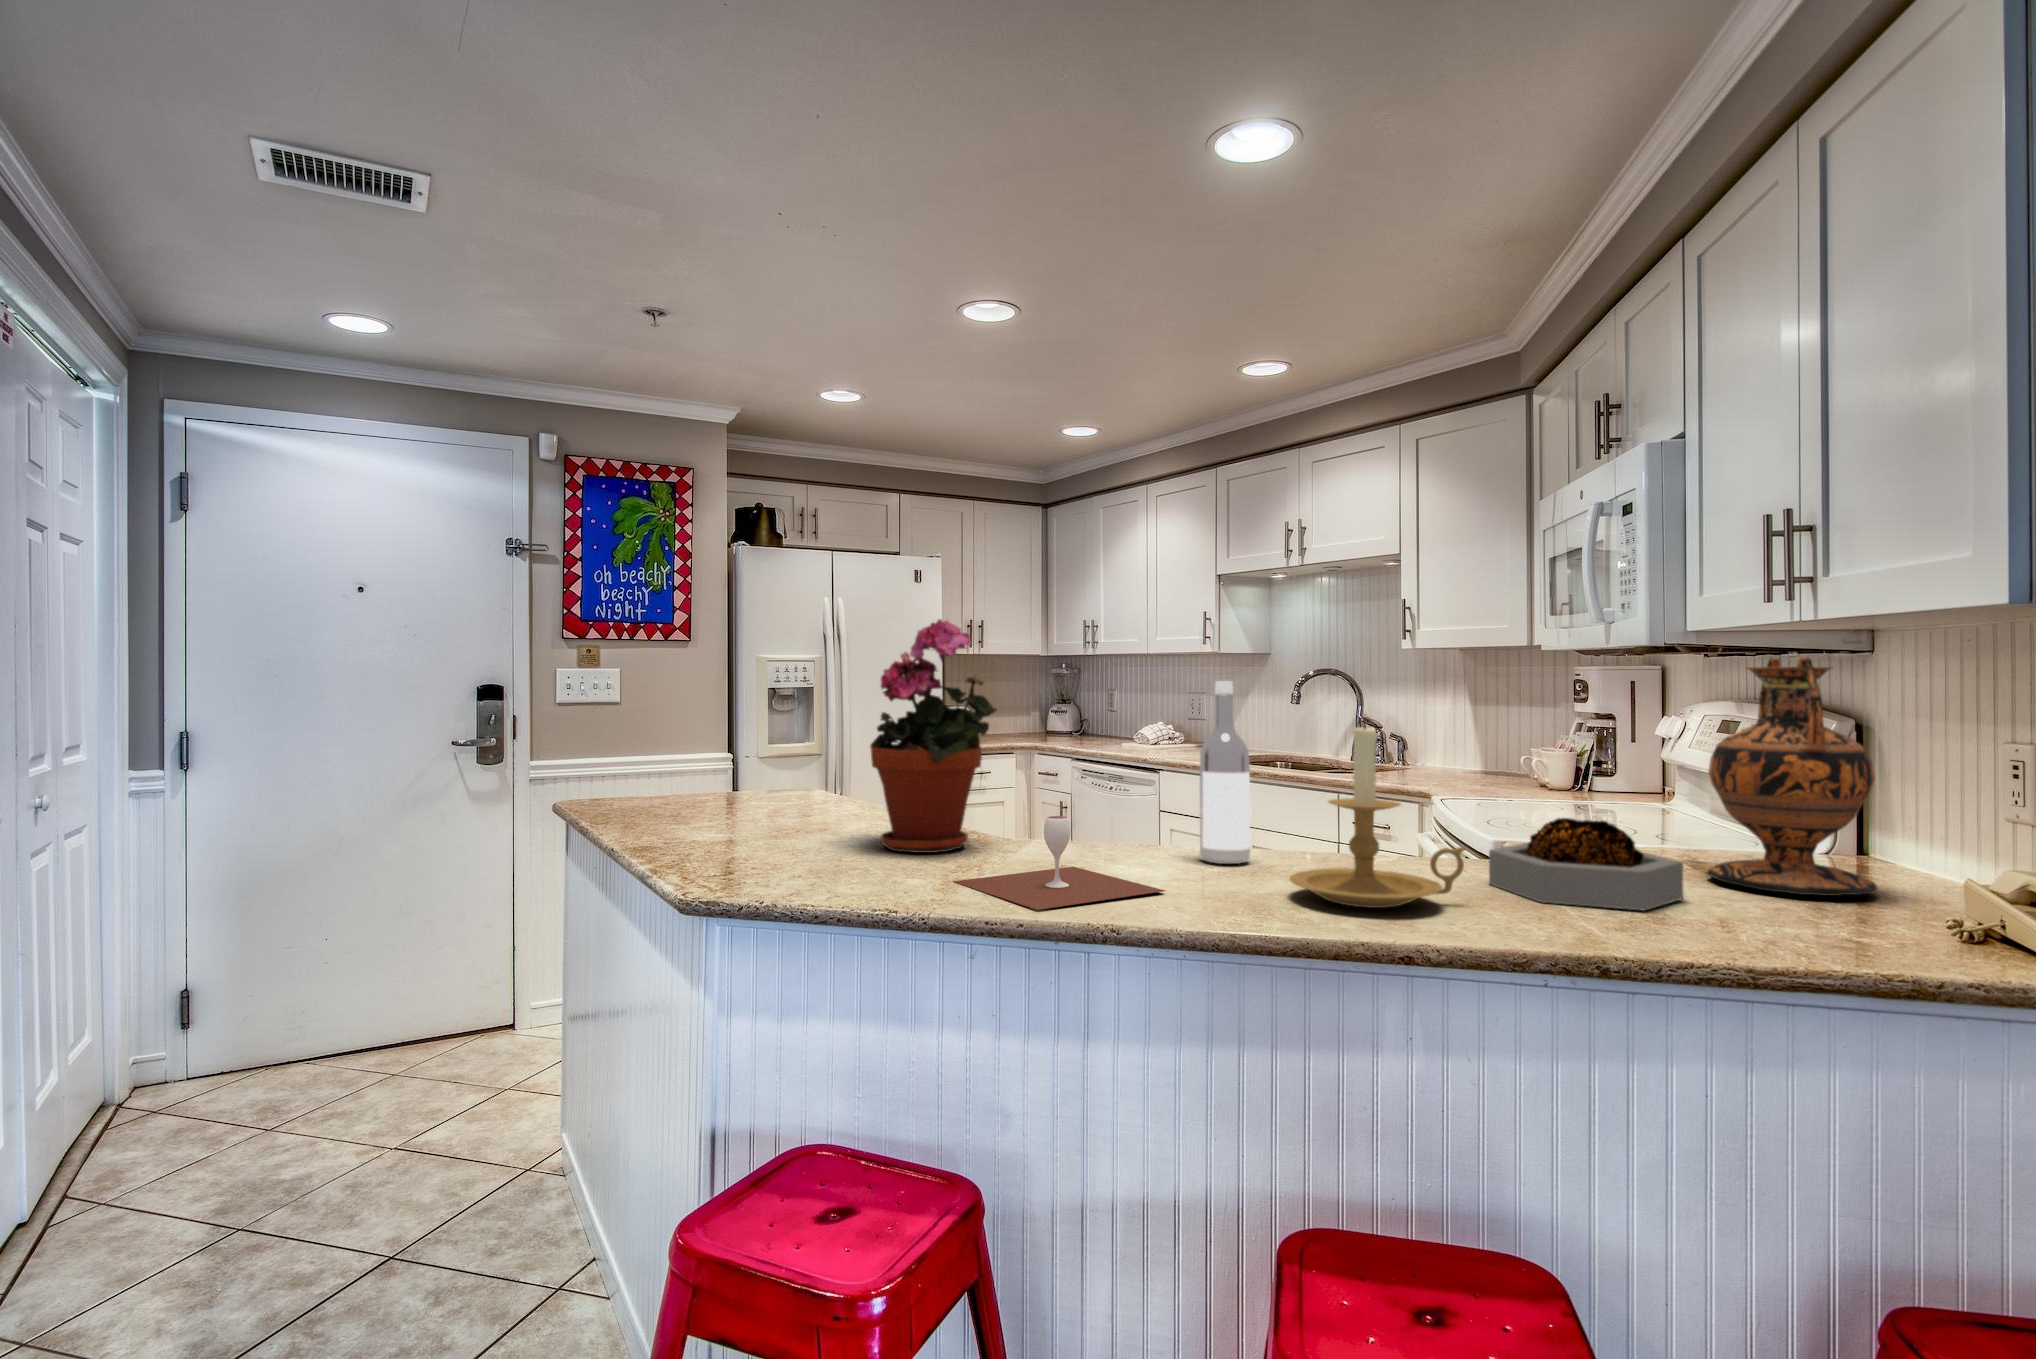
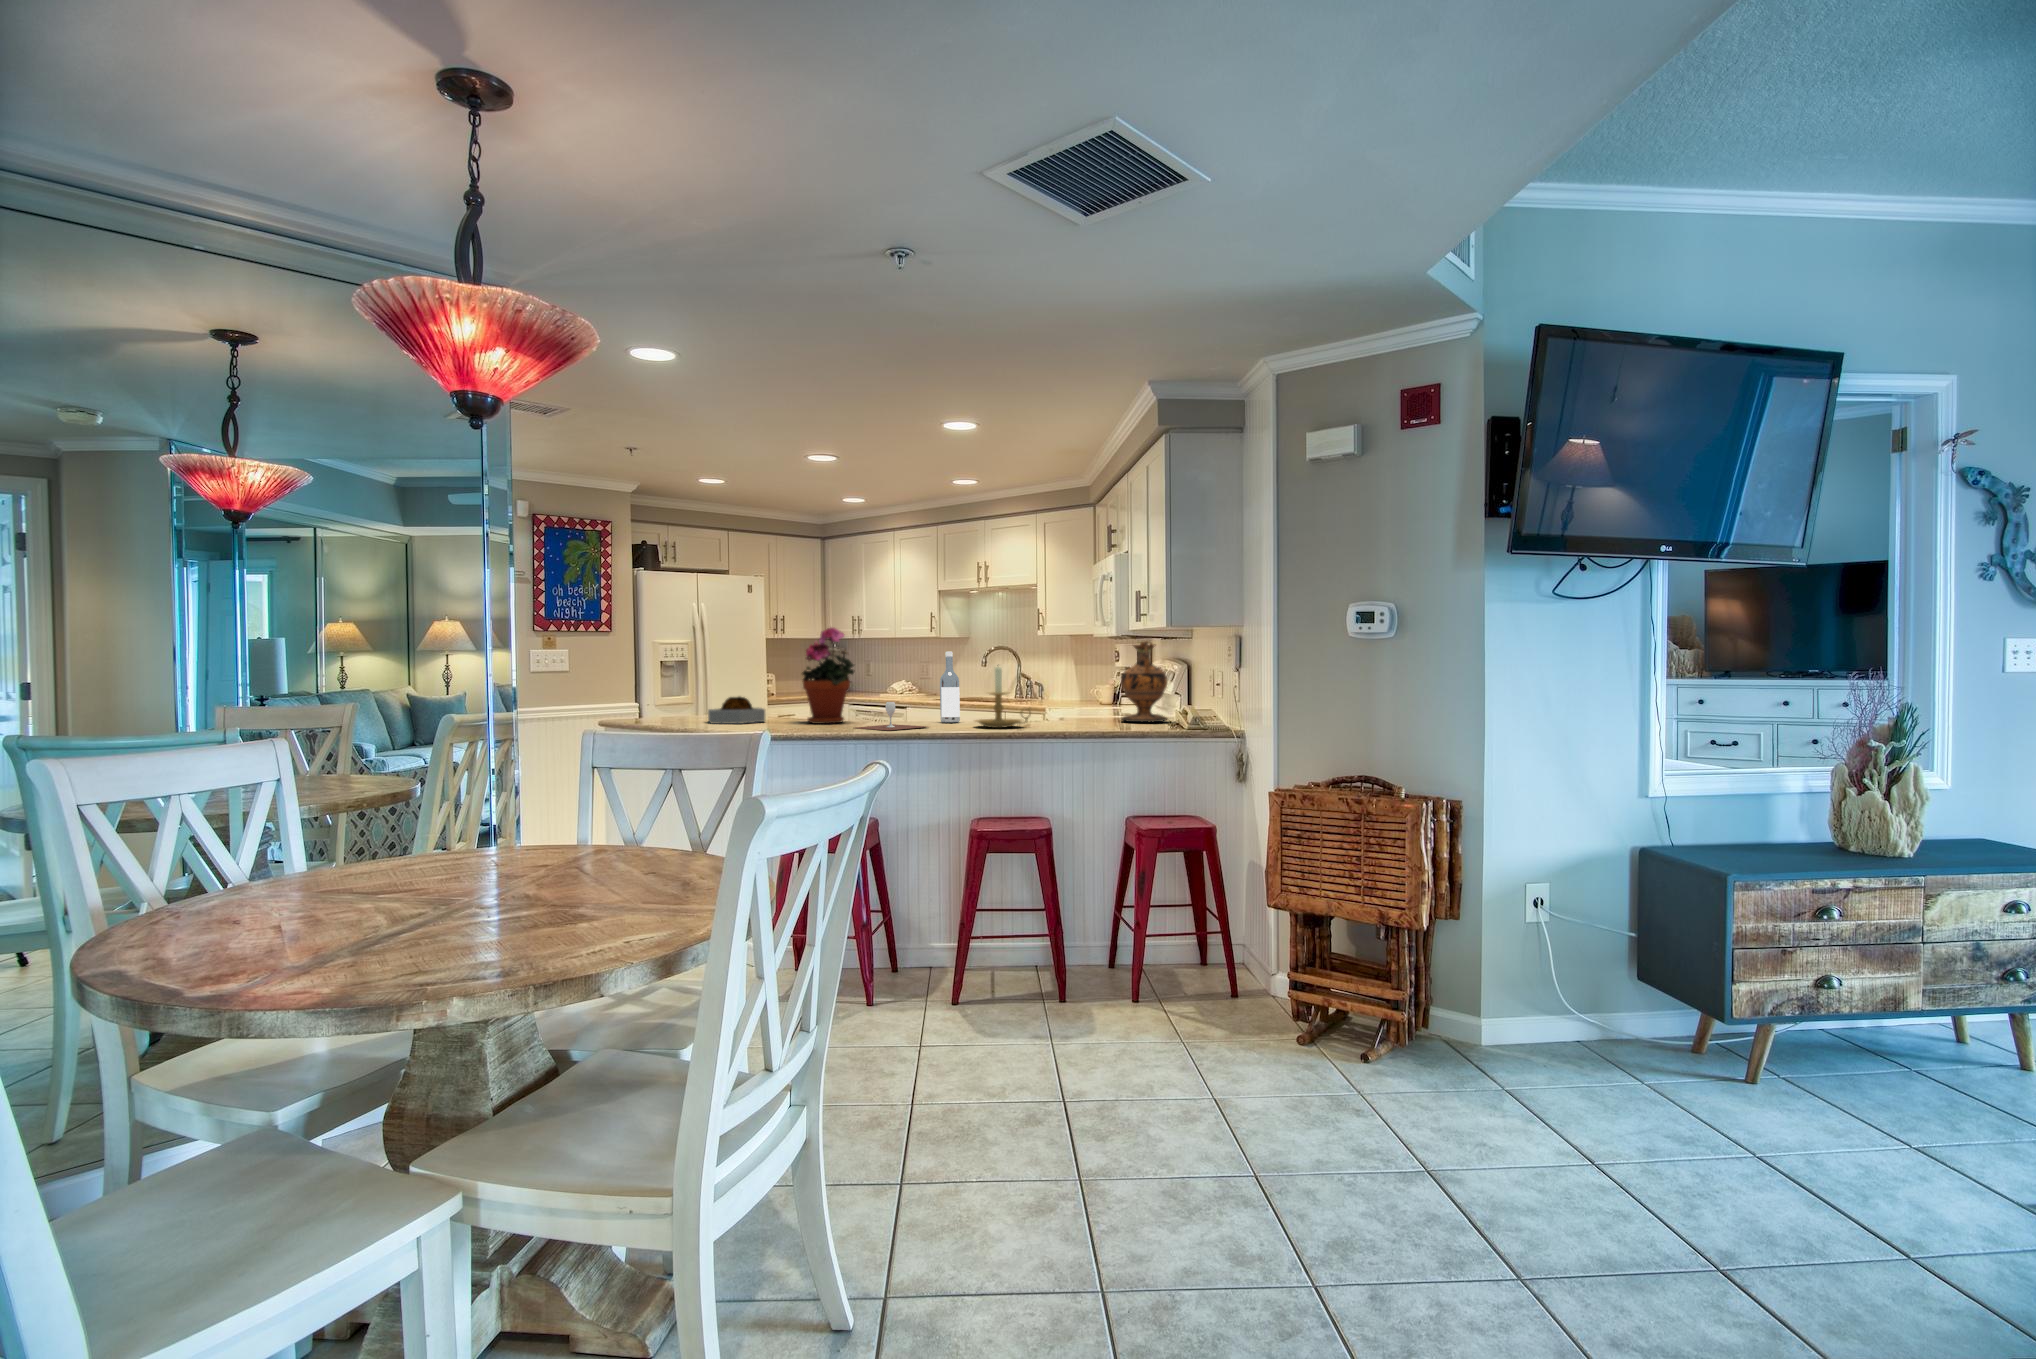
decorative bowl: present [1489,818,1683,910] -> present [708,696,765,724]

